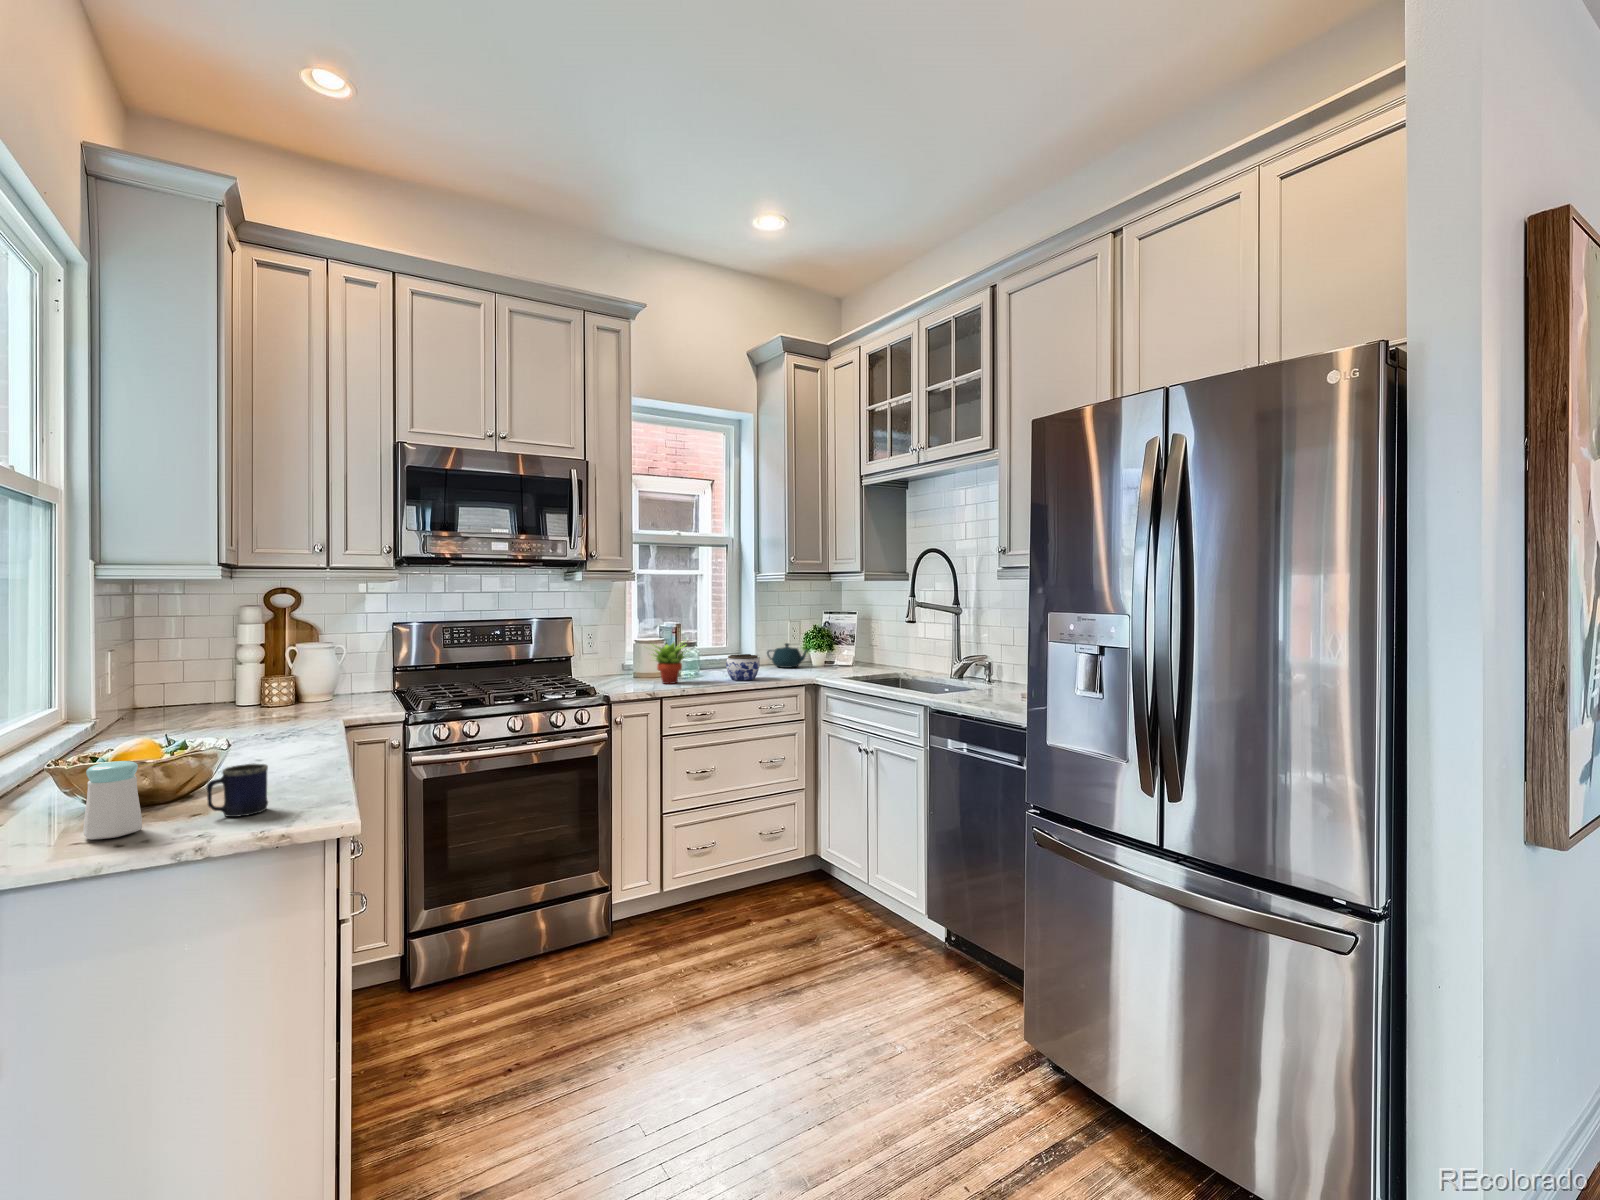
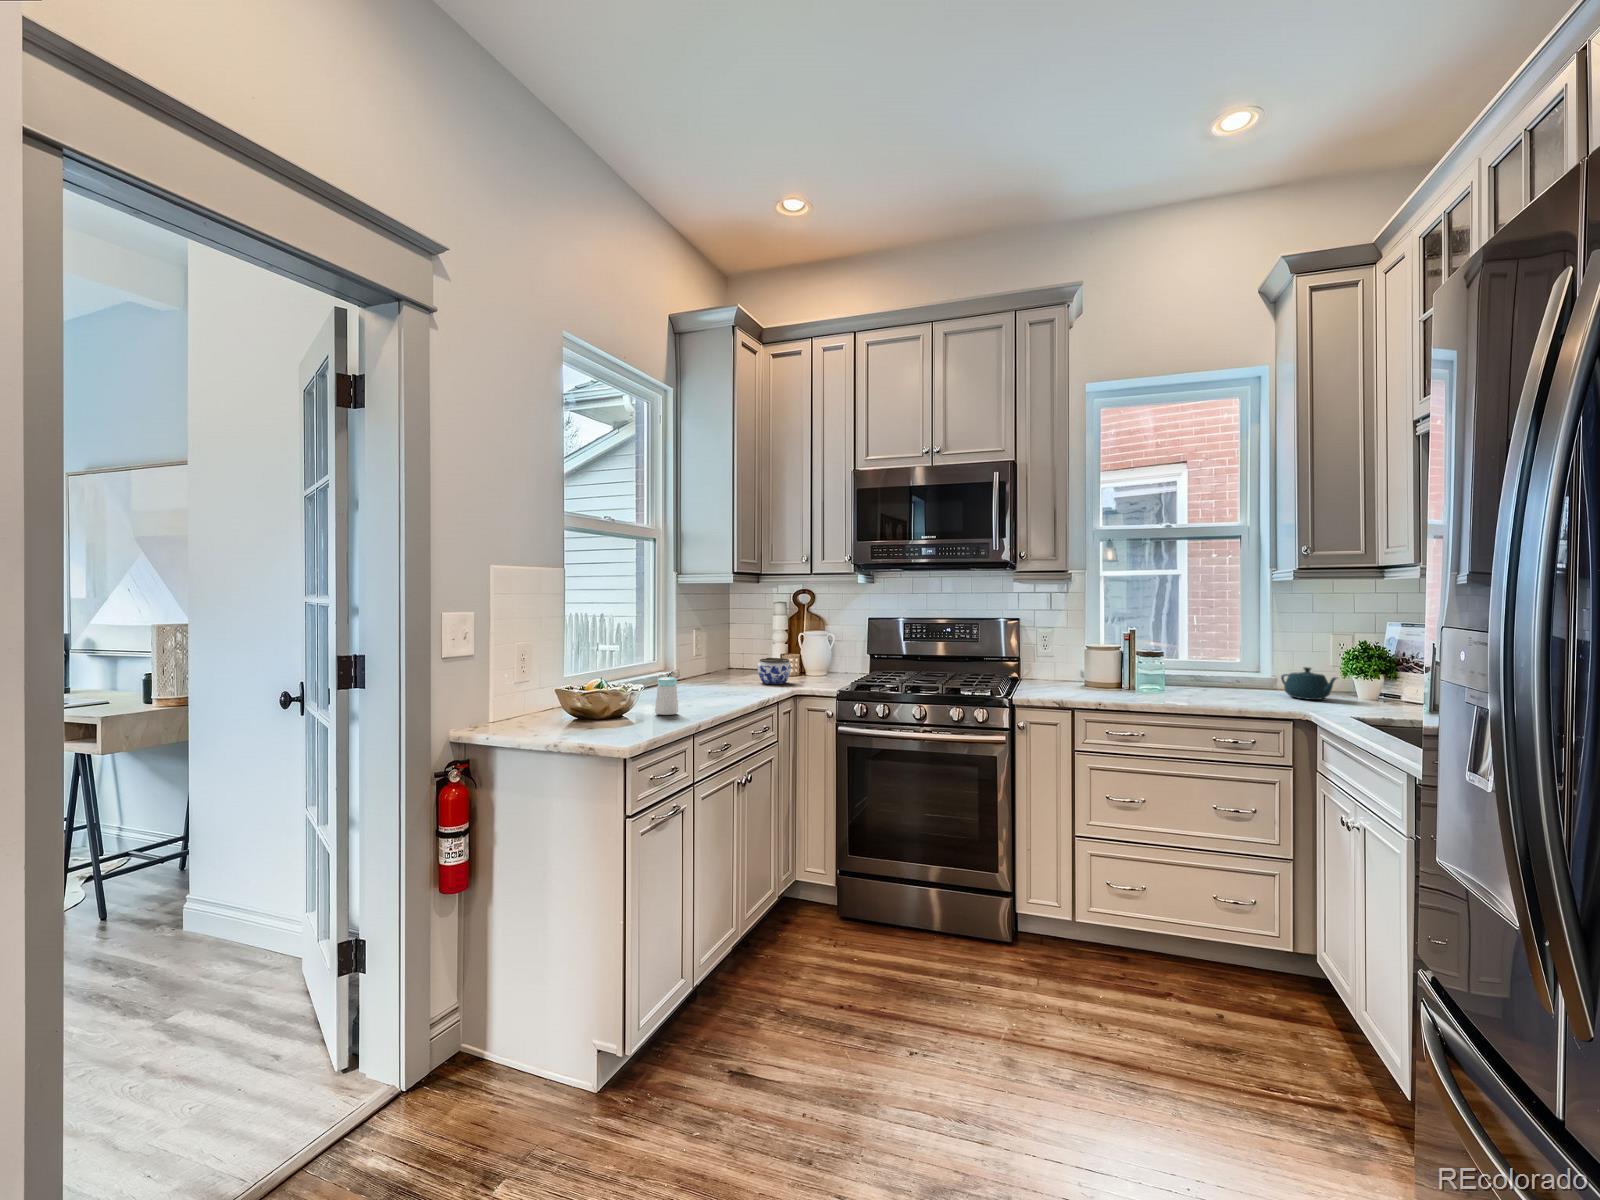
succulent plant: present [651,641,686,684] -> none [1070,649,1129,698]
jar: present [726,654,759,680] -> present [758,658,791,684]
salt shaker: present [83,761,142,839] -> present [655,677,678,715]
mug: present [207,763,268,817] -> none [579,701,611,733]

